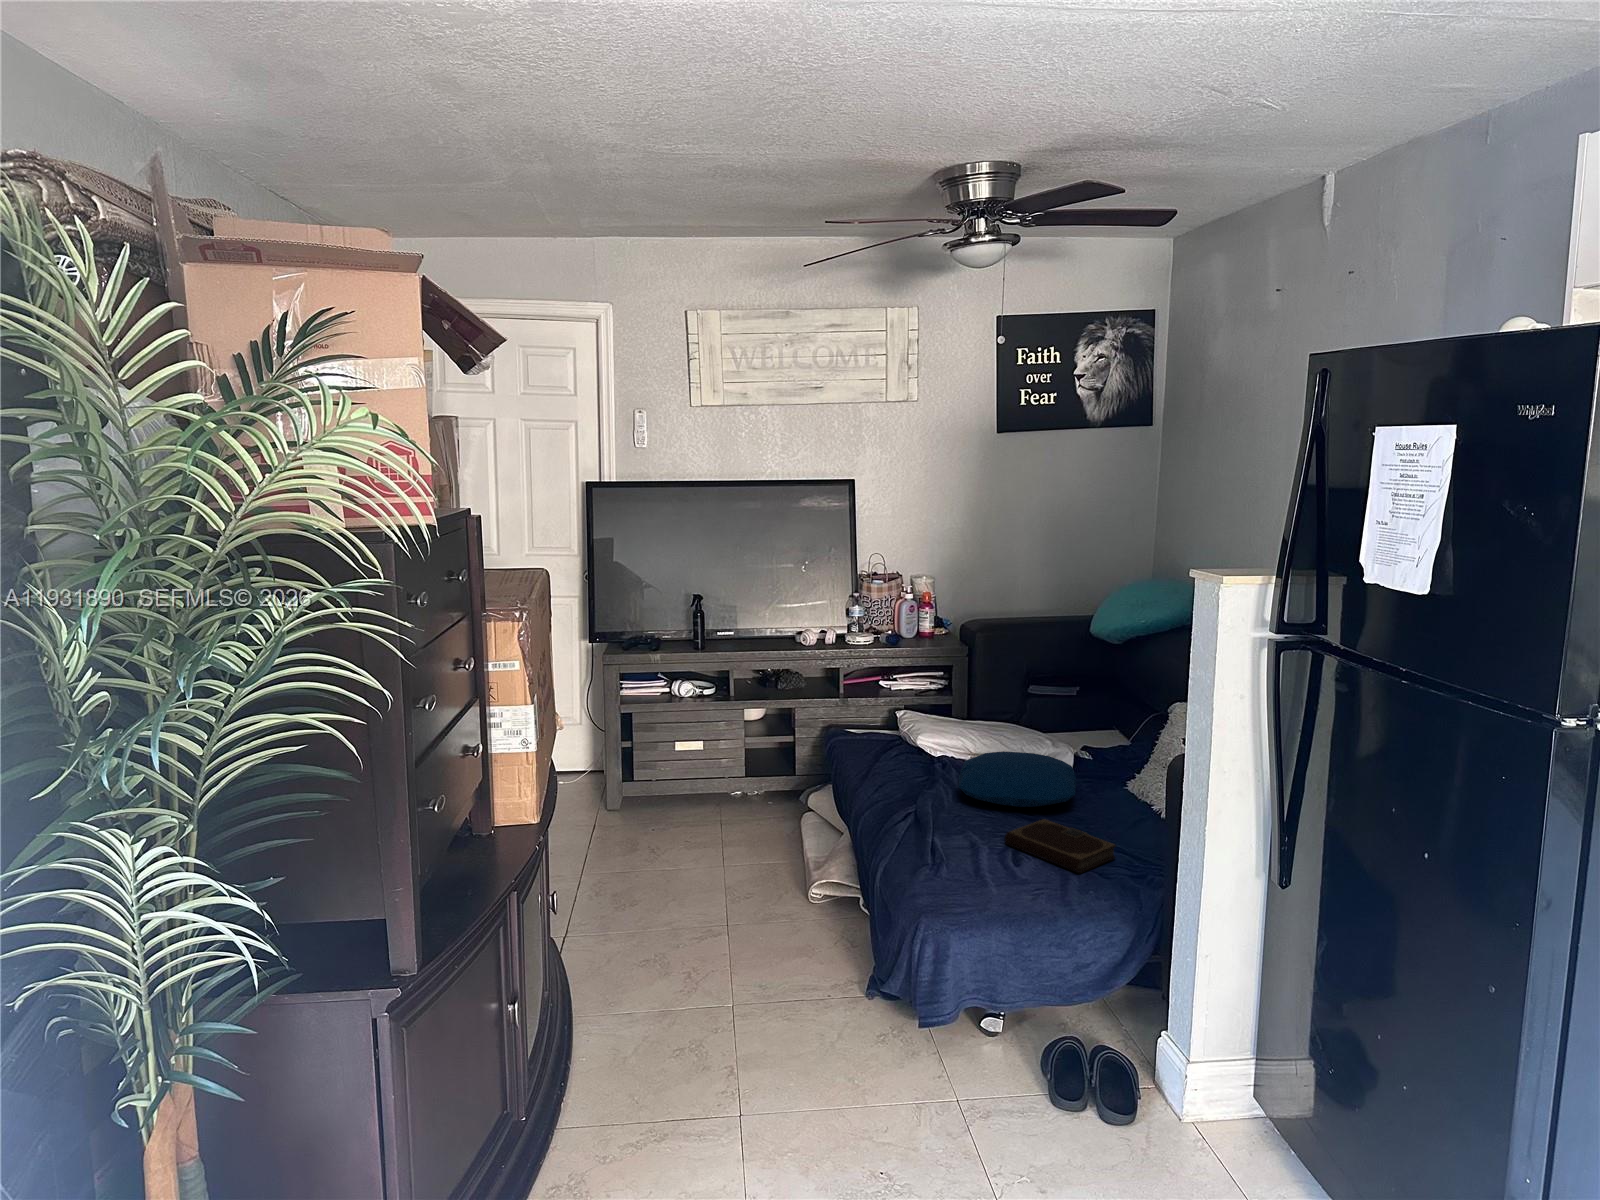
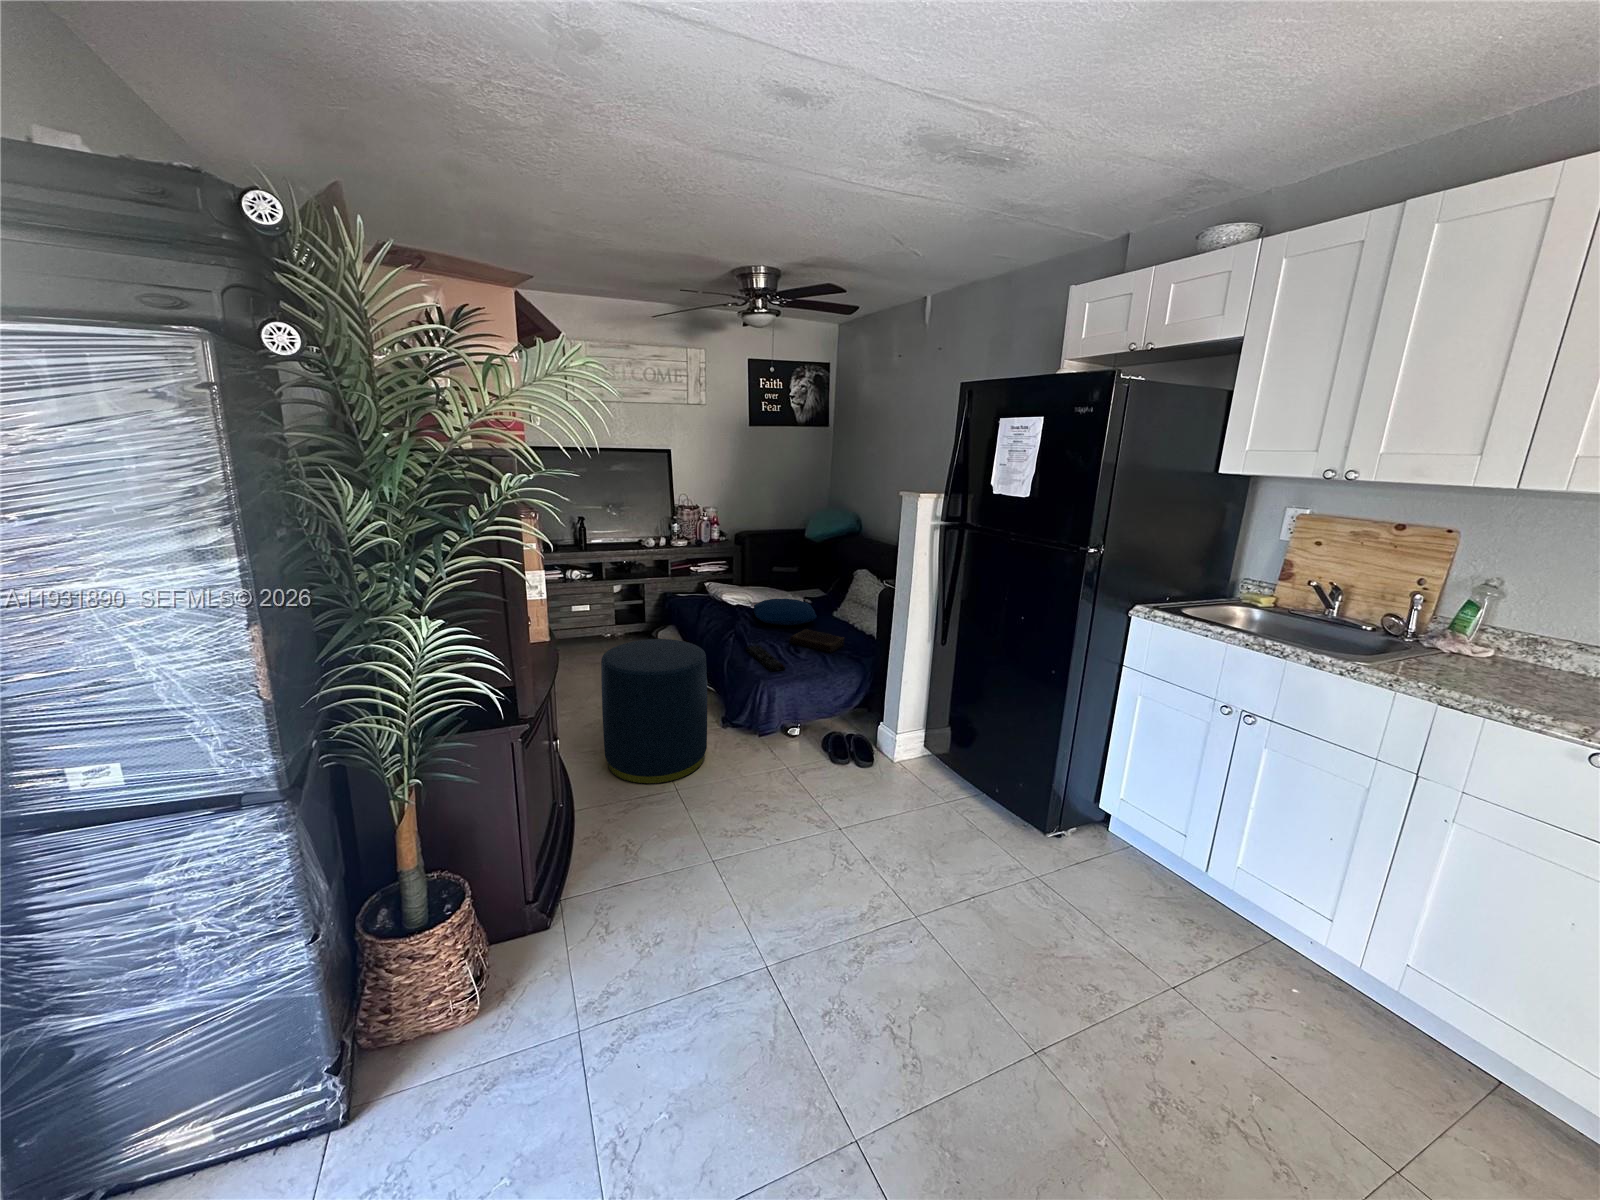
ottoman: none [635,822,816,1092] -> present [601,639,707,784]
remote control: none [915,845,971,903] -> present [746,646,785,671]

